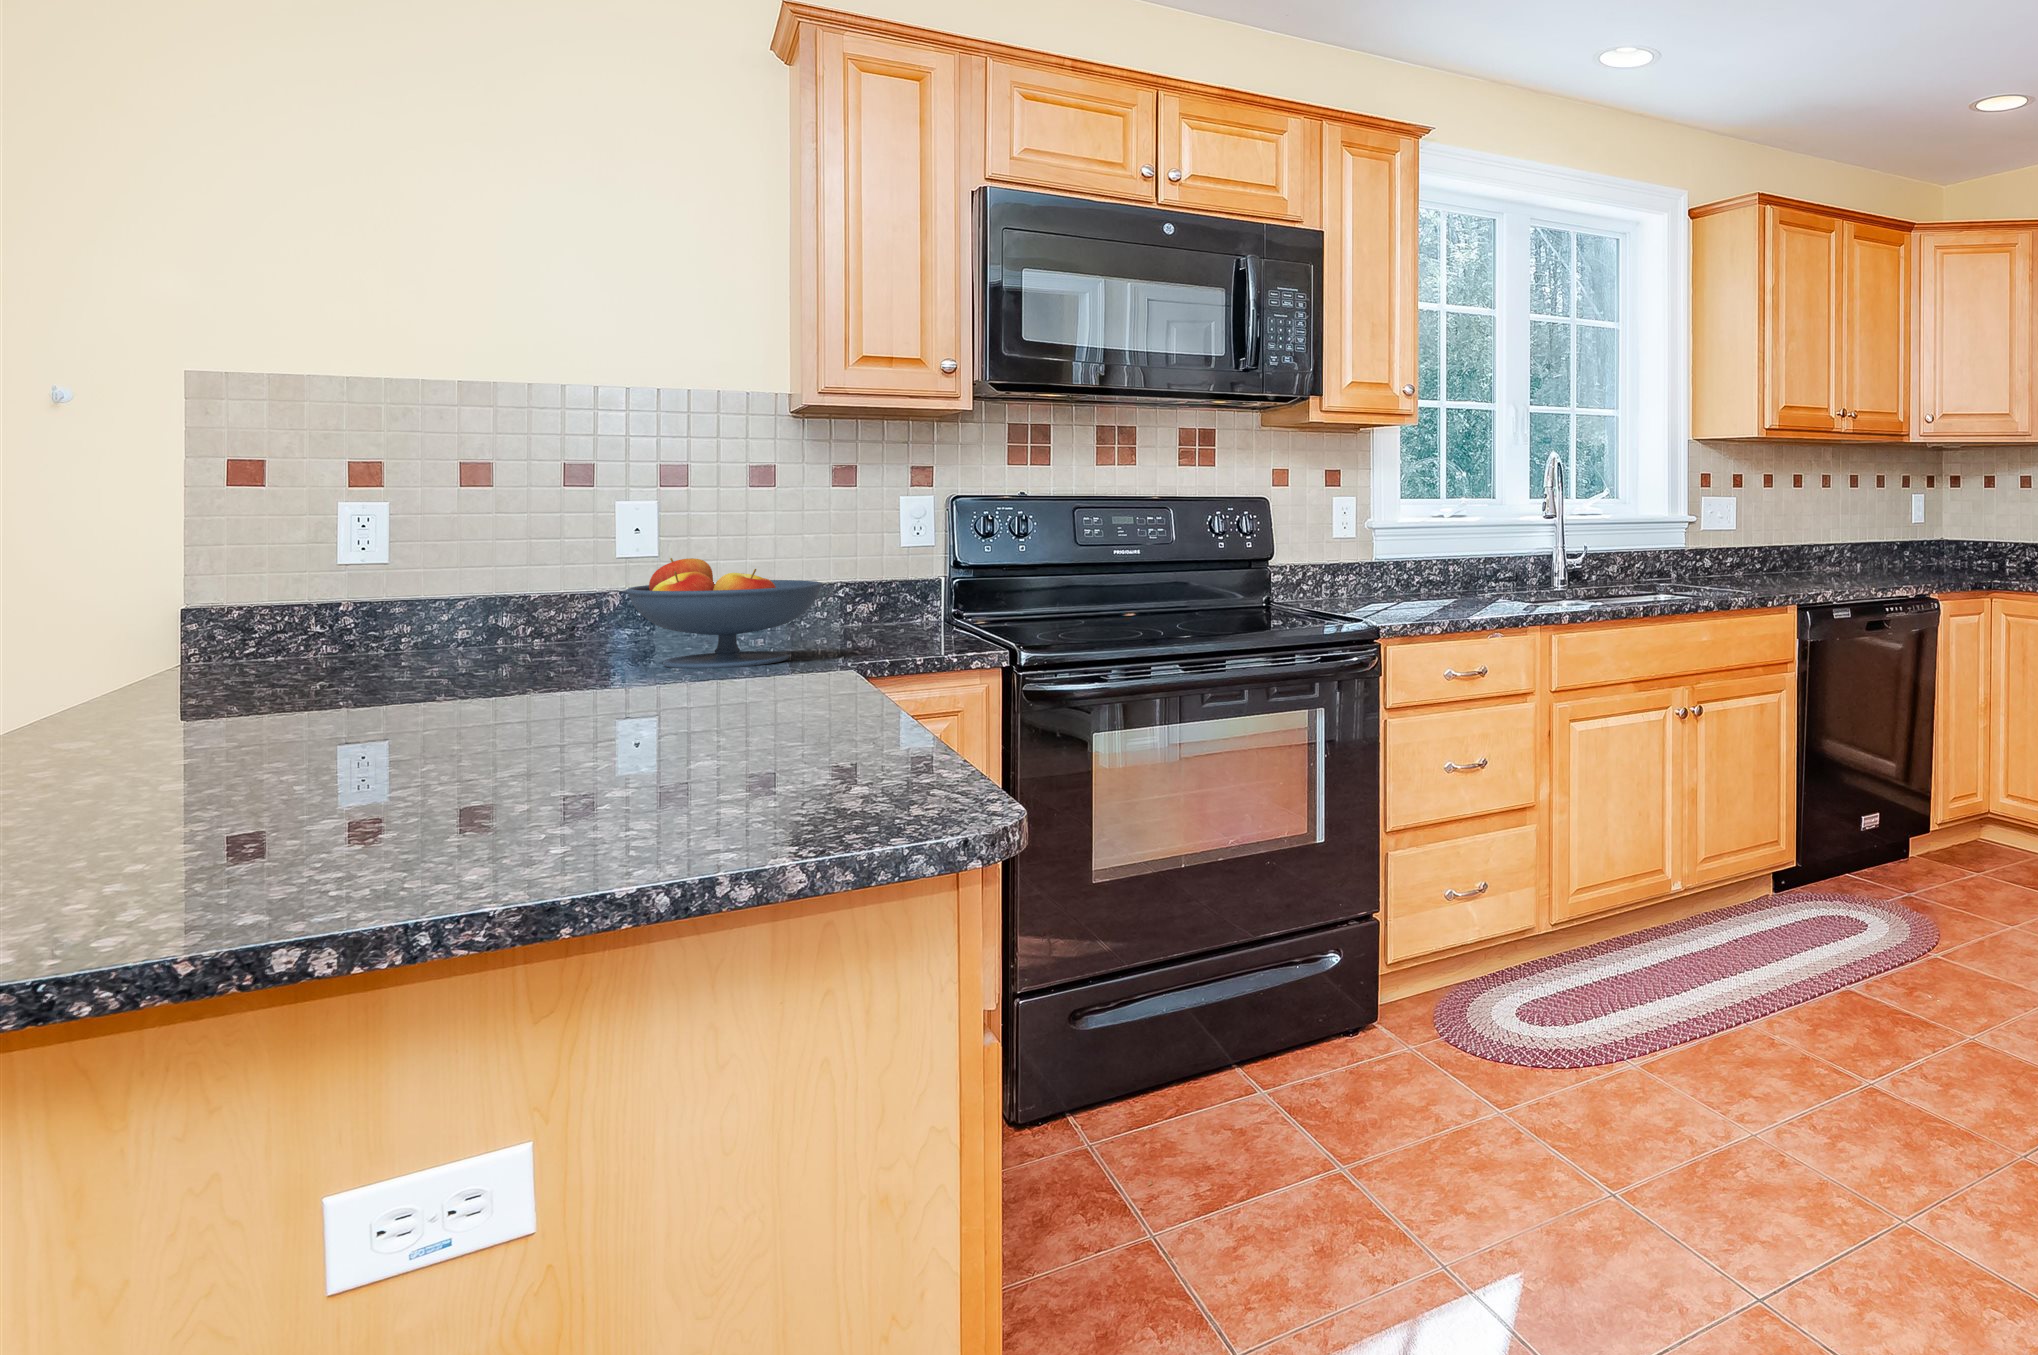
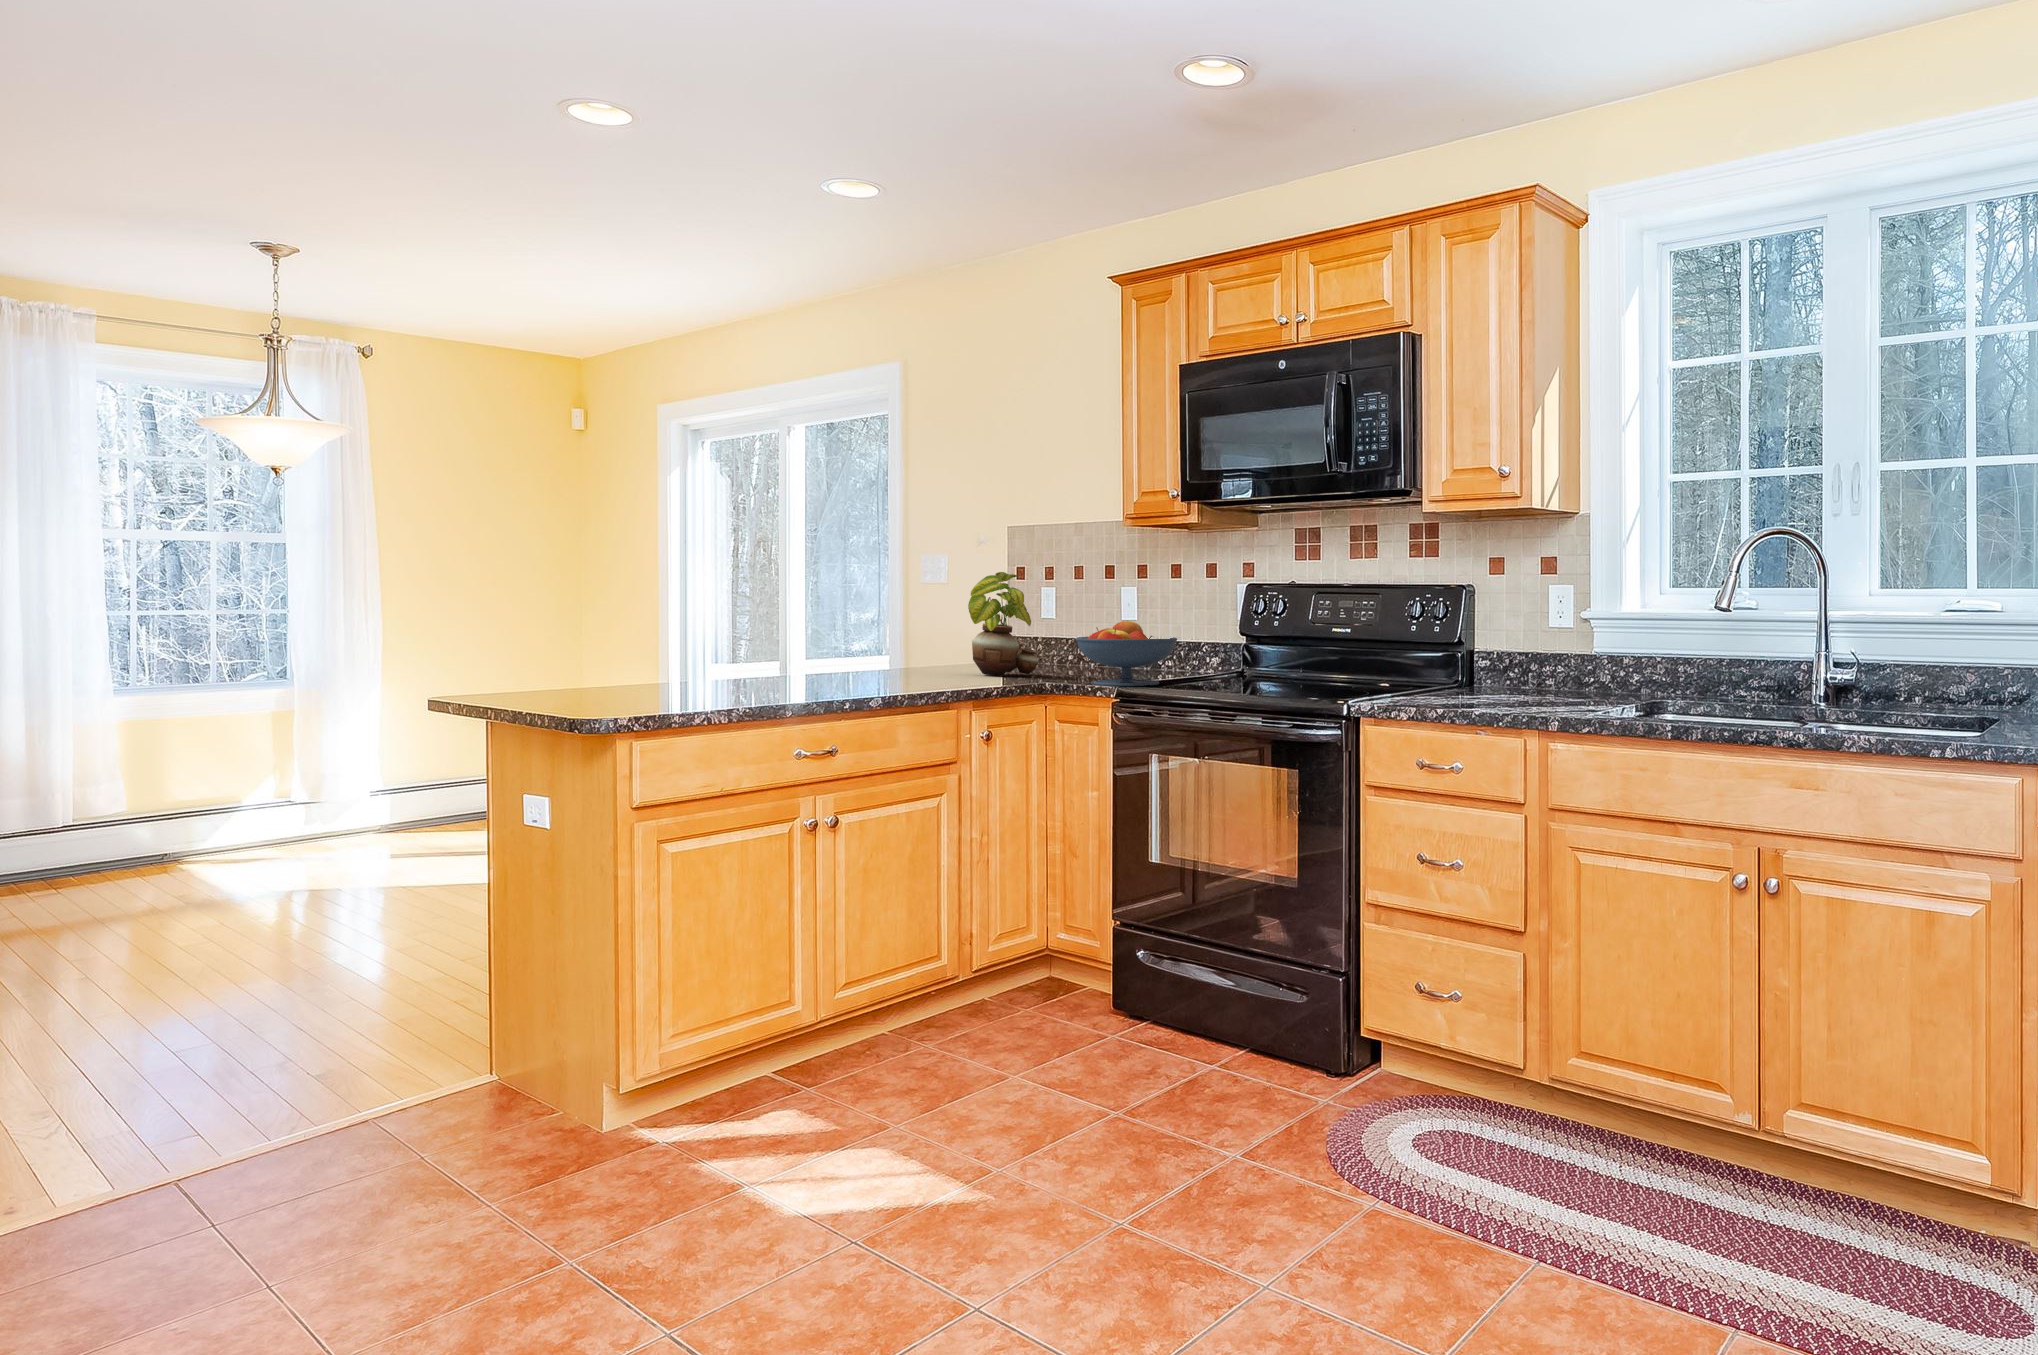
potted plant: none [283,473,504,687] -> present [968,572,1038,676]

